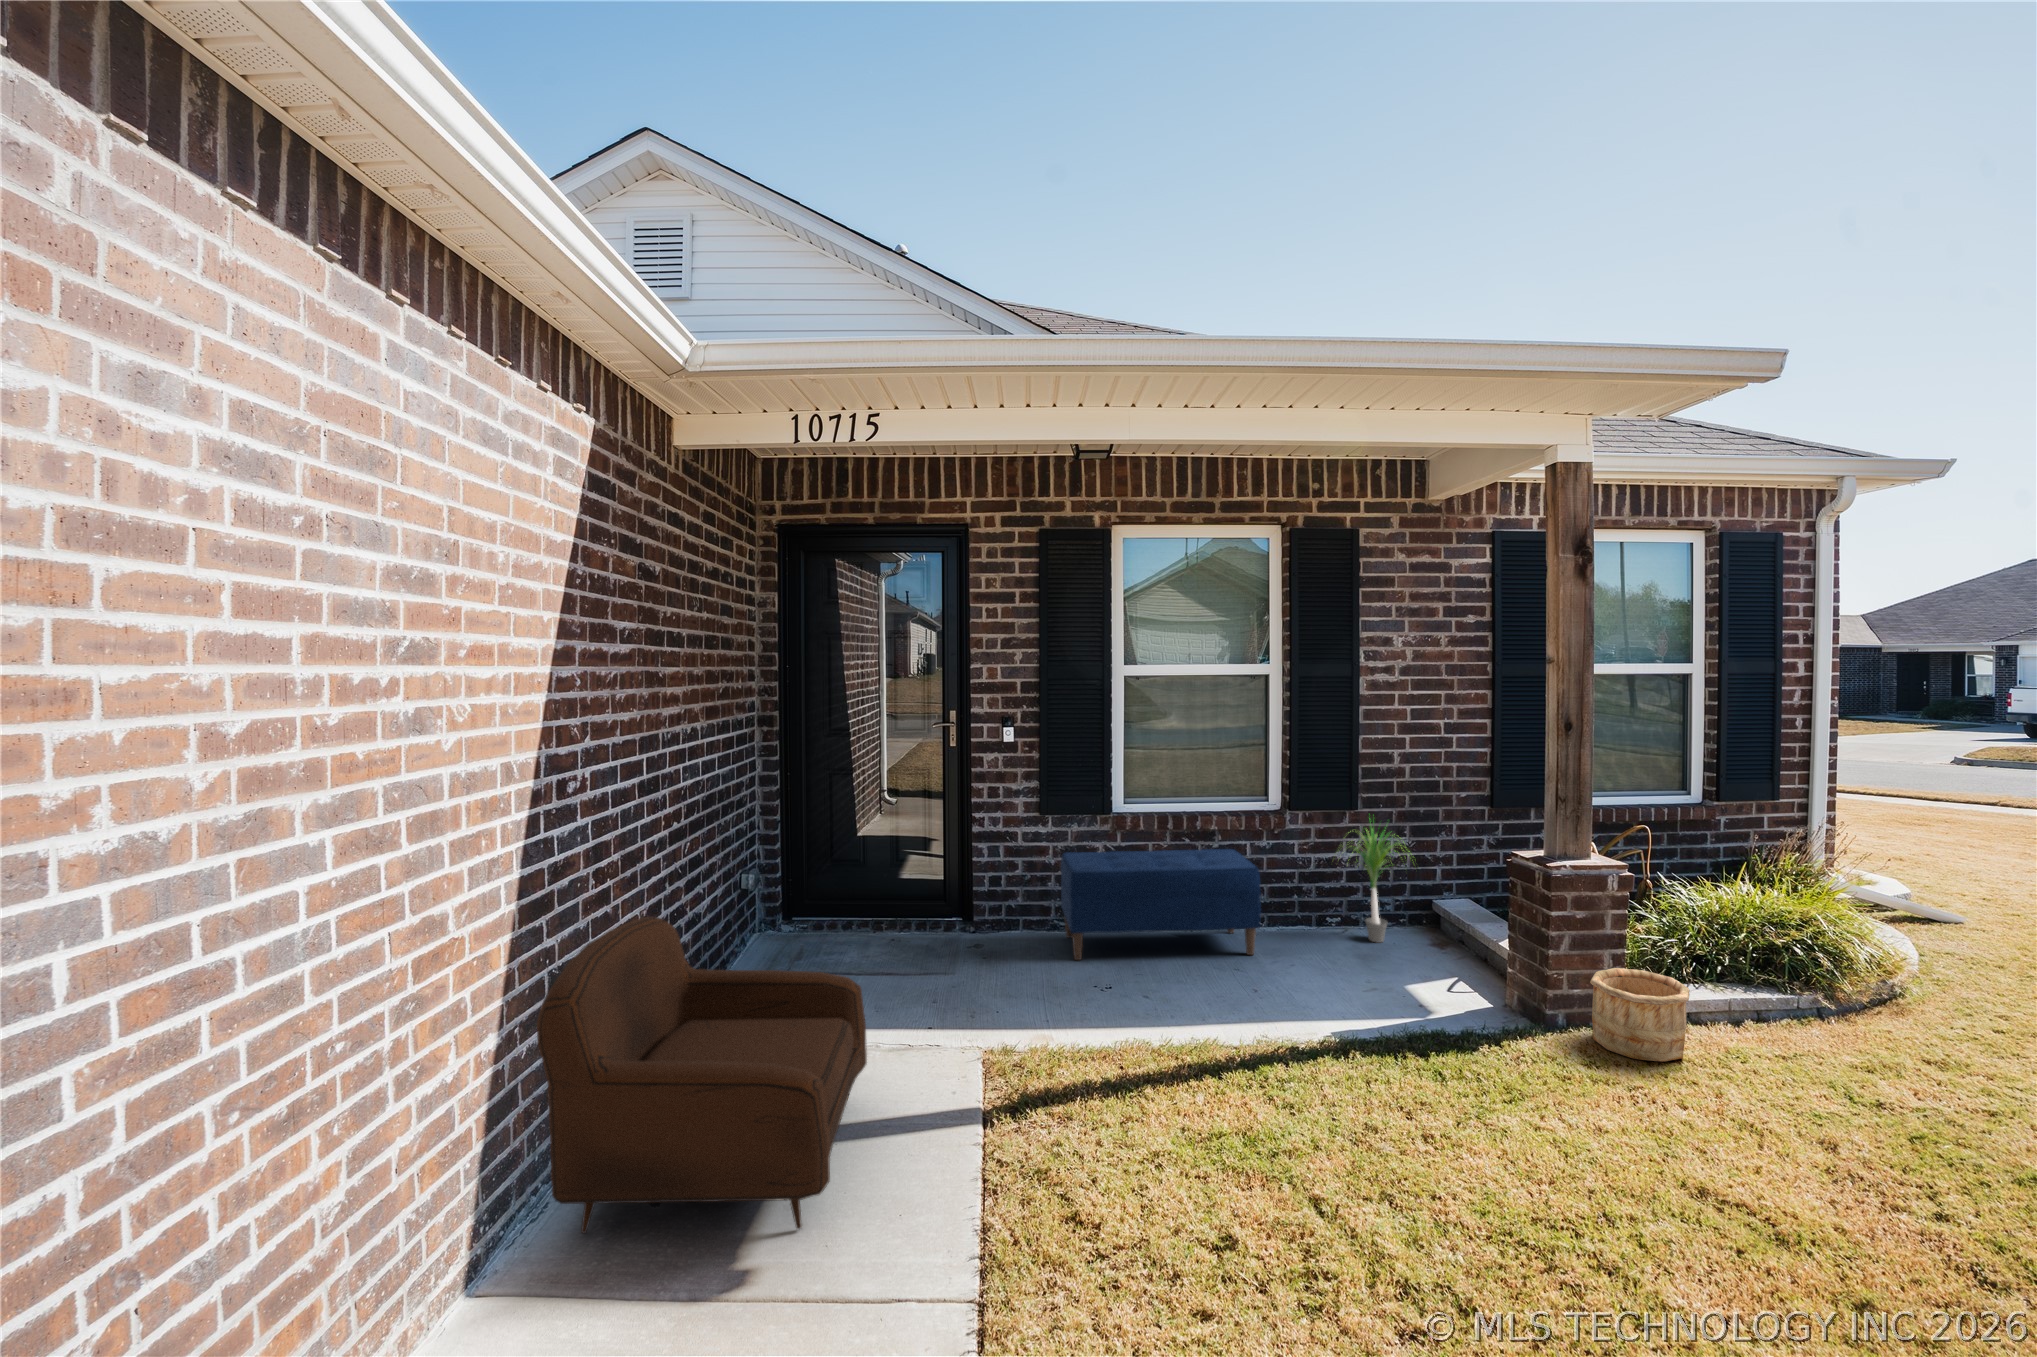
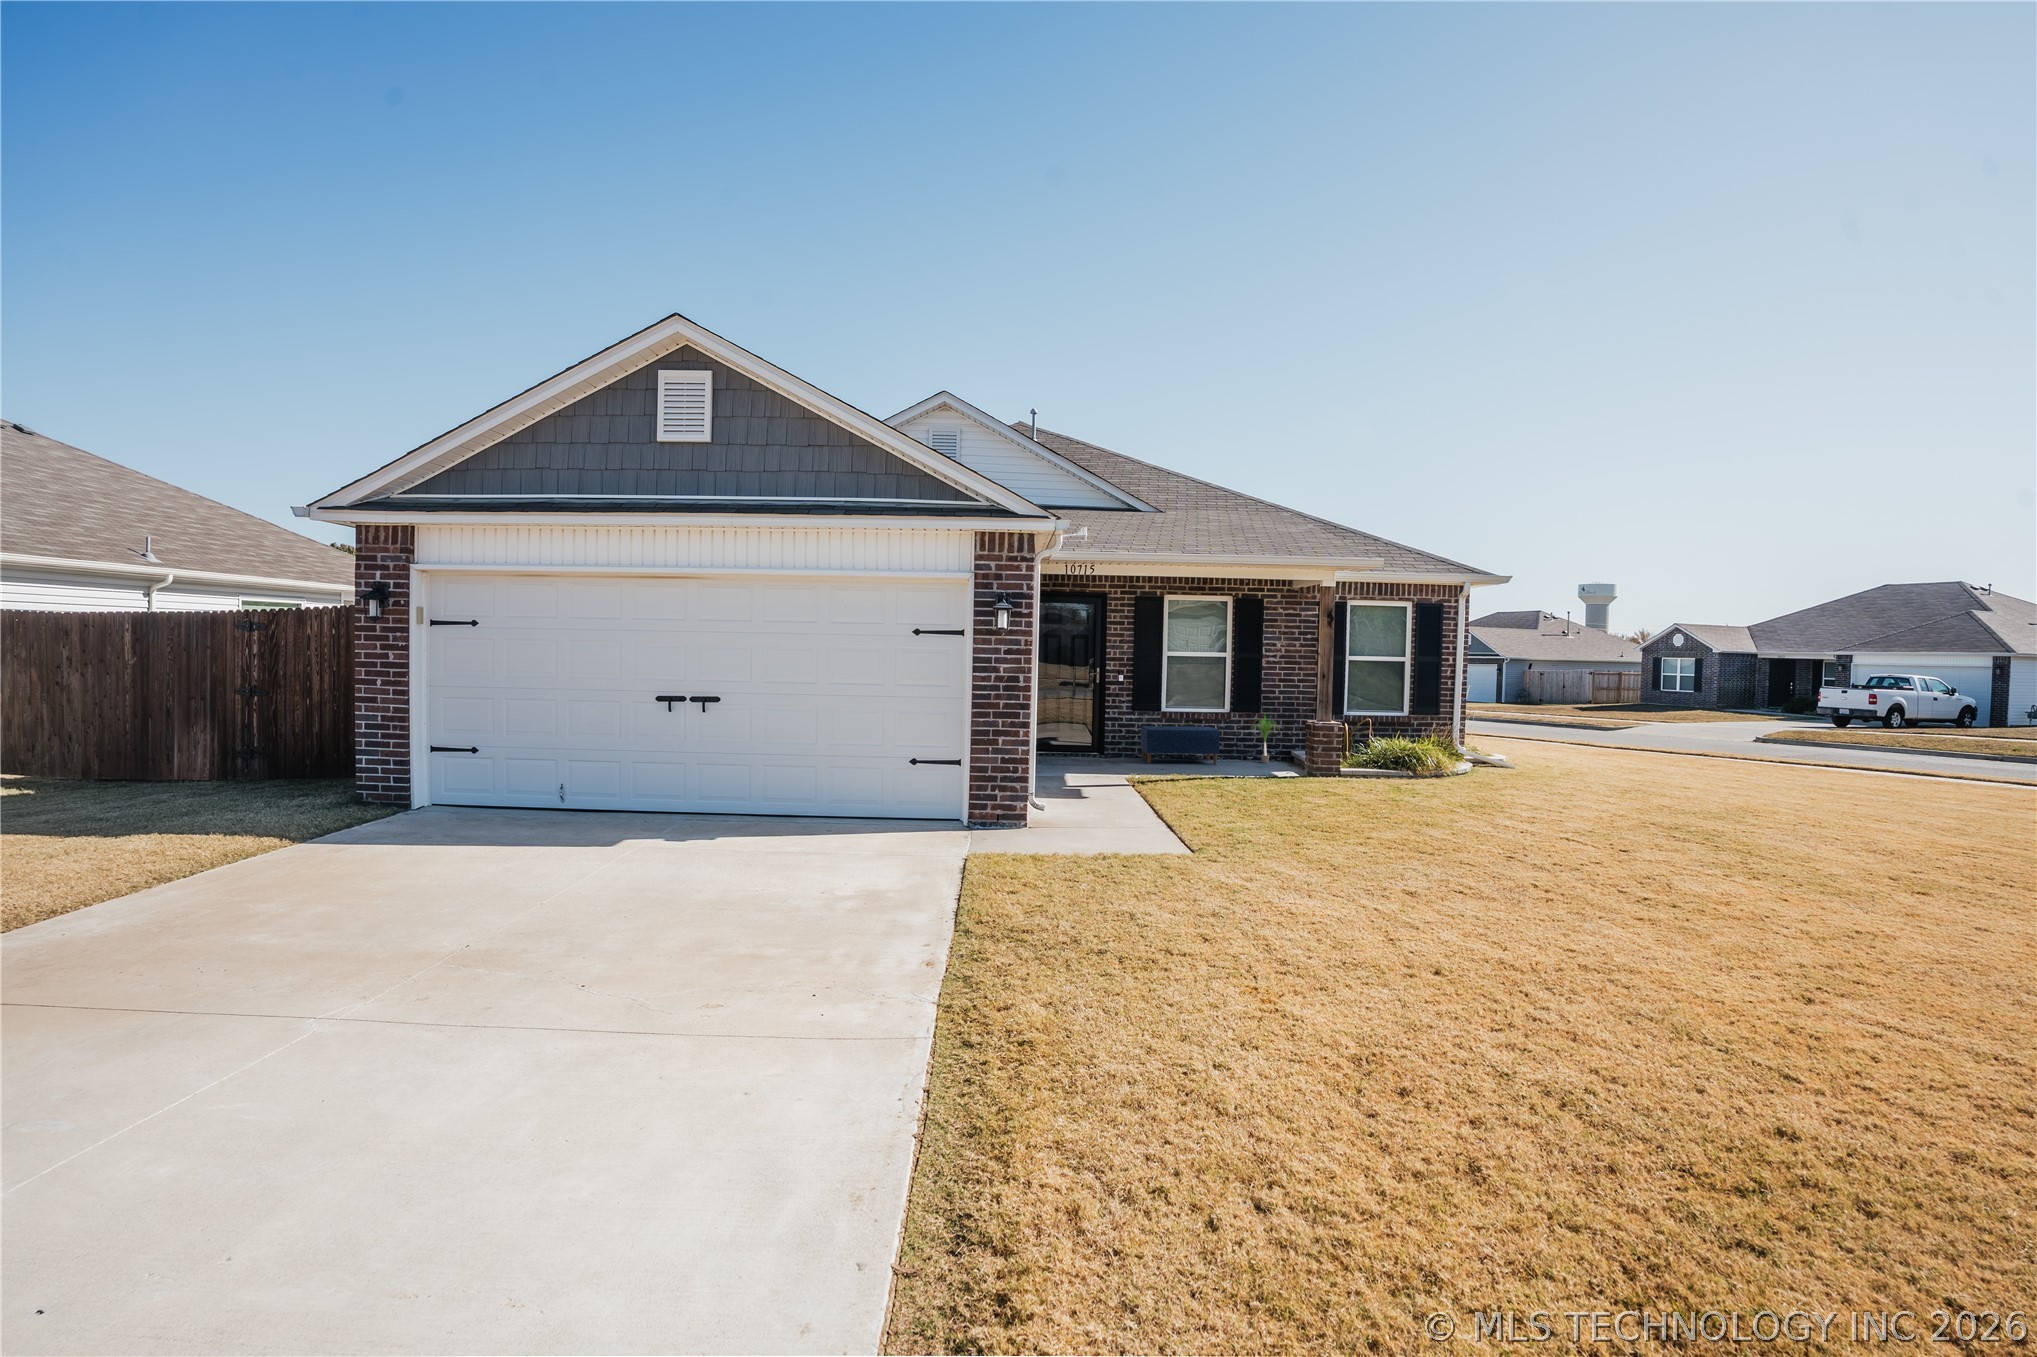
armchair: present [537,917,867,1233] -> none [1024,721,1100,792]
wooden bucket: present [1590,968,1690,1062] -> none [1325,757,1355,782]

